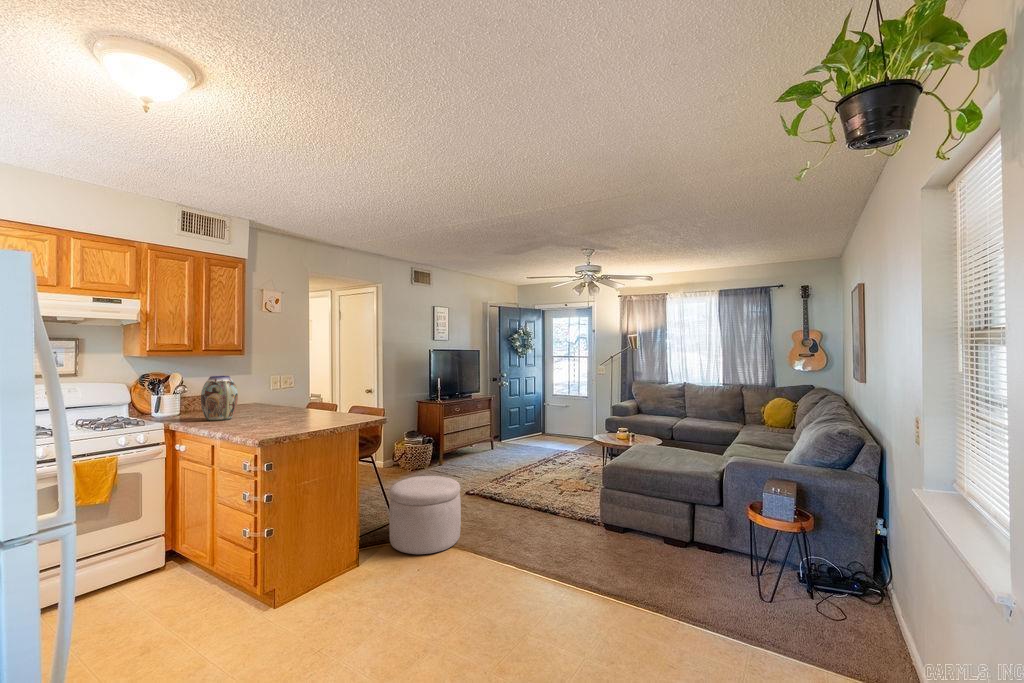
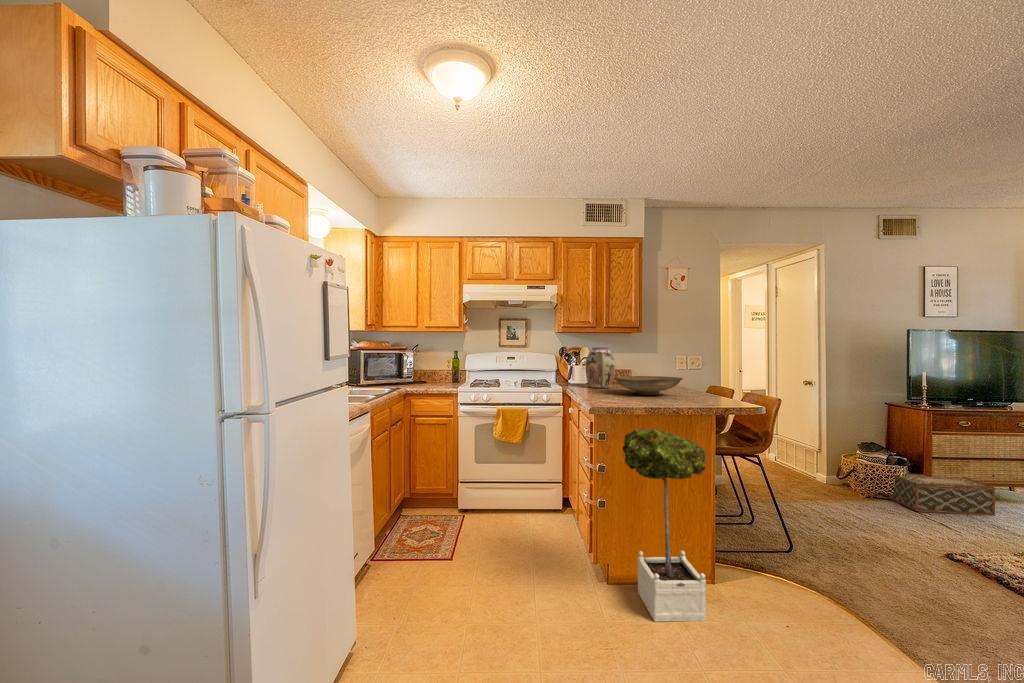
decorative bowl: none [252,401,321,421] -> present [615,376,683,395]
woven basket: none [425,443,473,472] -> present [889,474,995,516]
potted tree: none [296,449,371,614] -> present [622,428,706,622]
ottoman: present [389,476,461,554] -> none [767,497,892,622]

